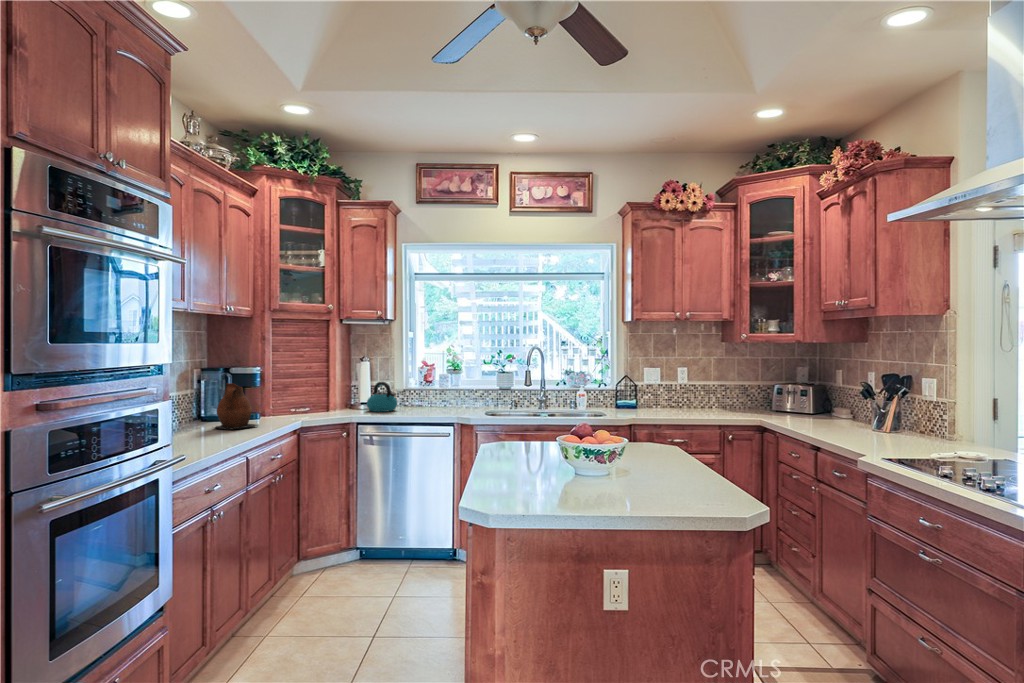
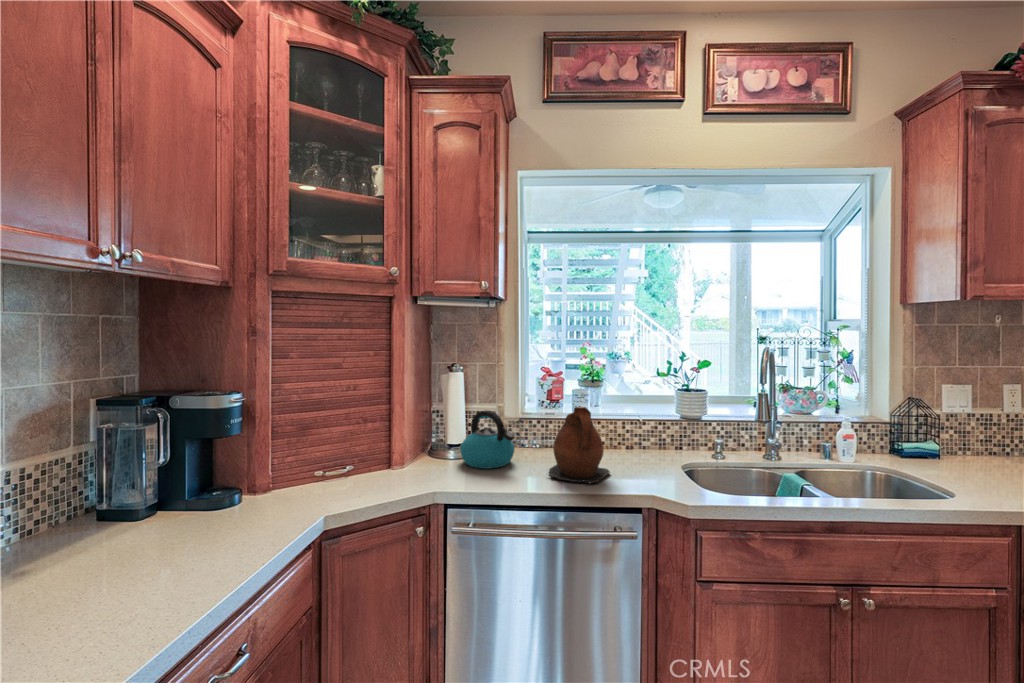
ceramic pitcher: present [215,383,258,429] -> present [549,407,610,484]

